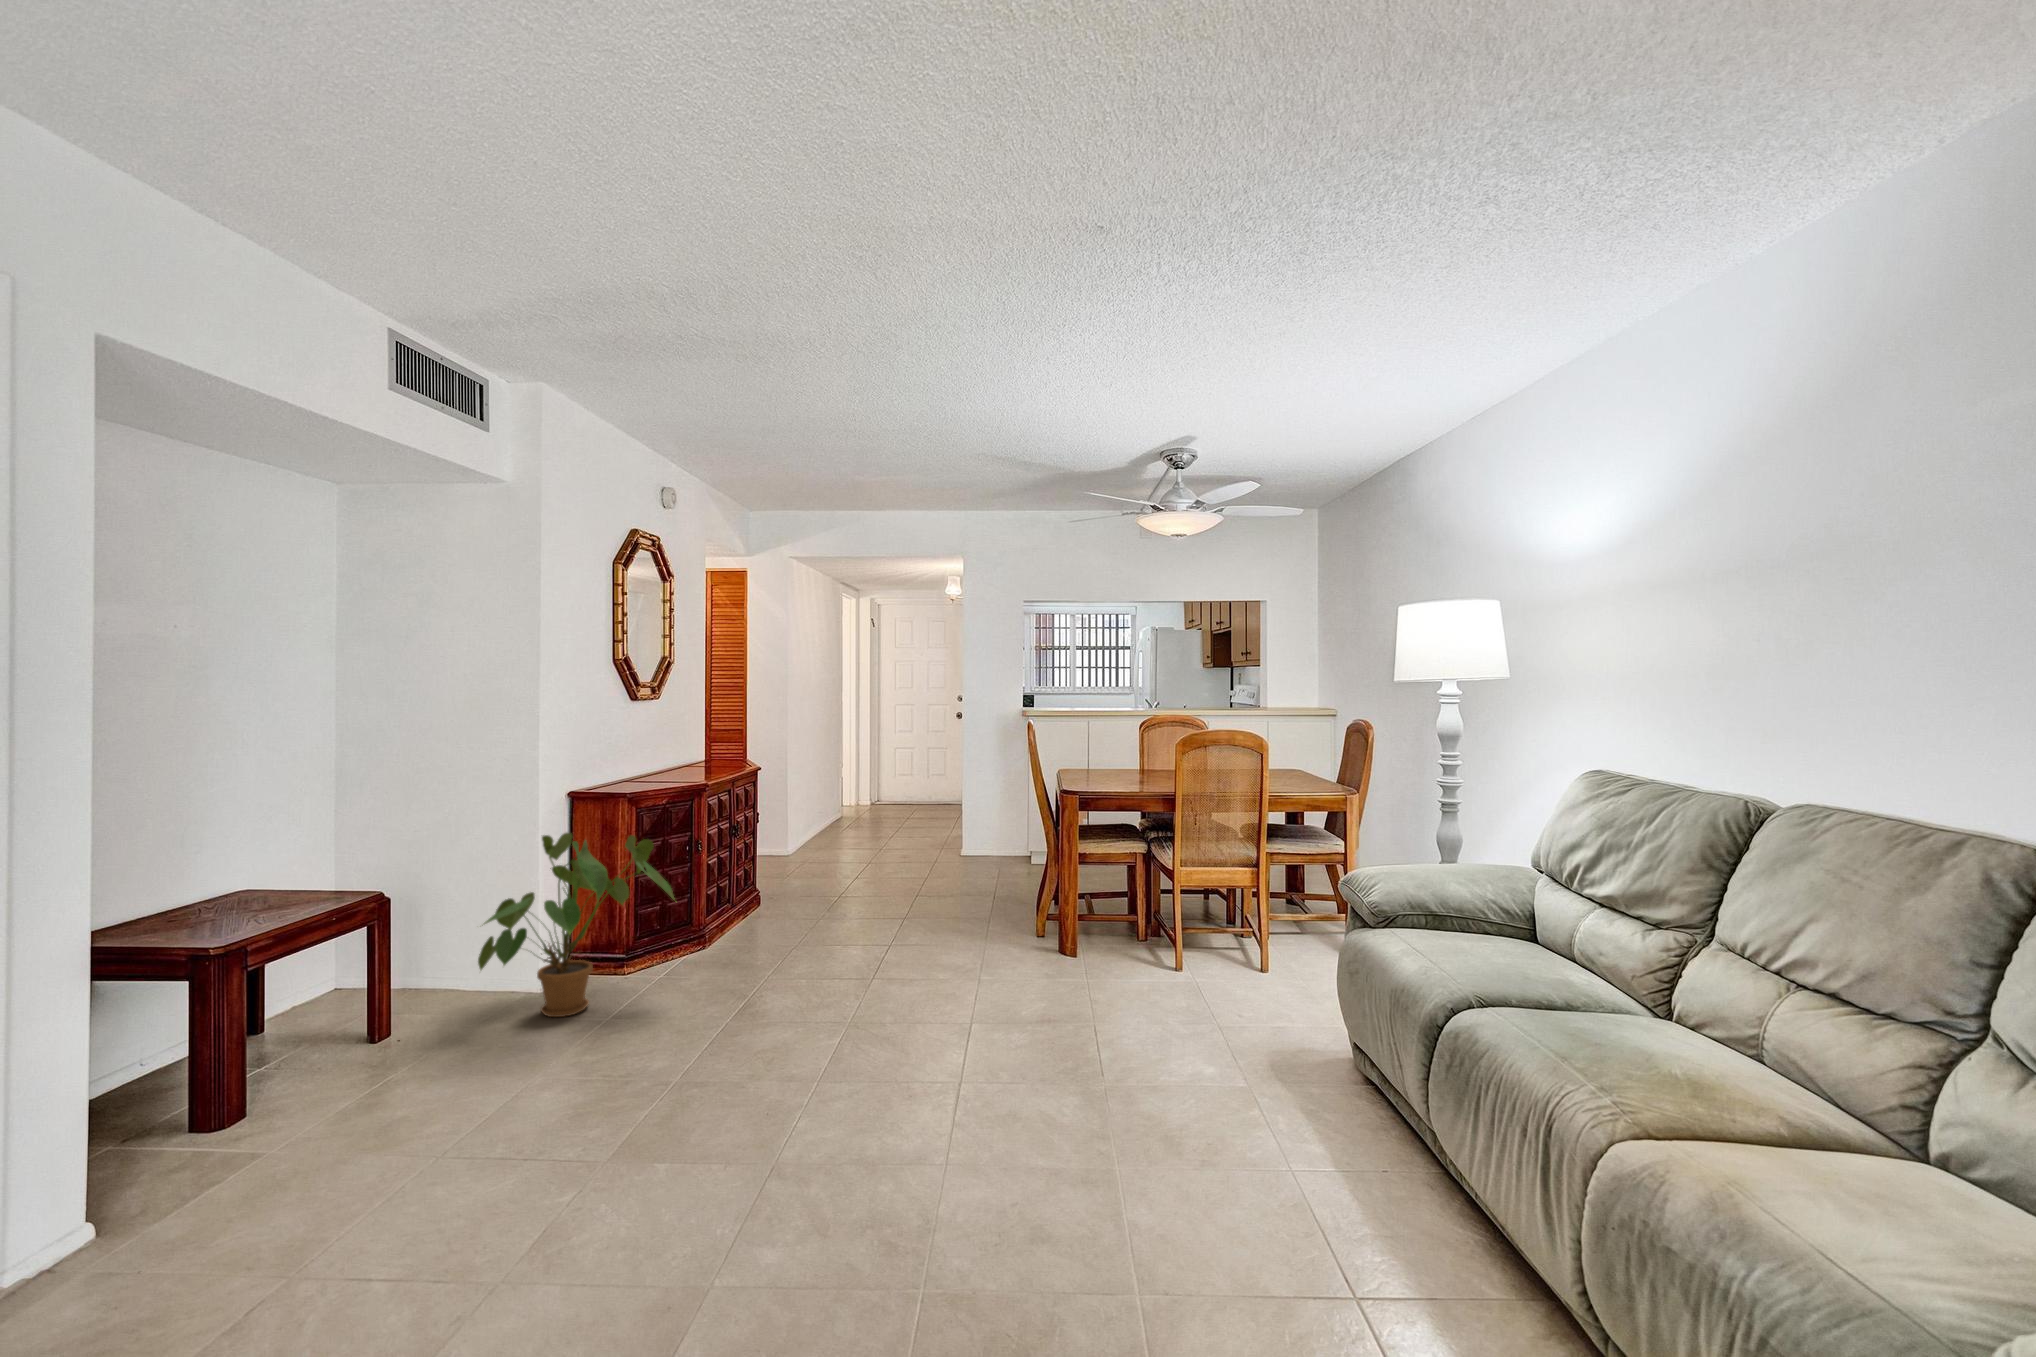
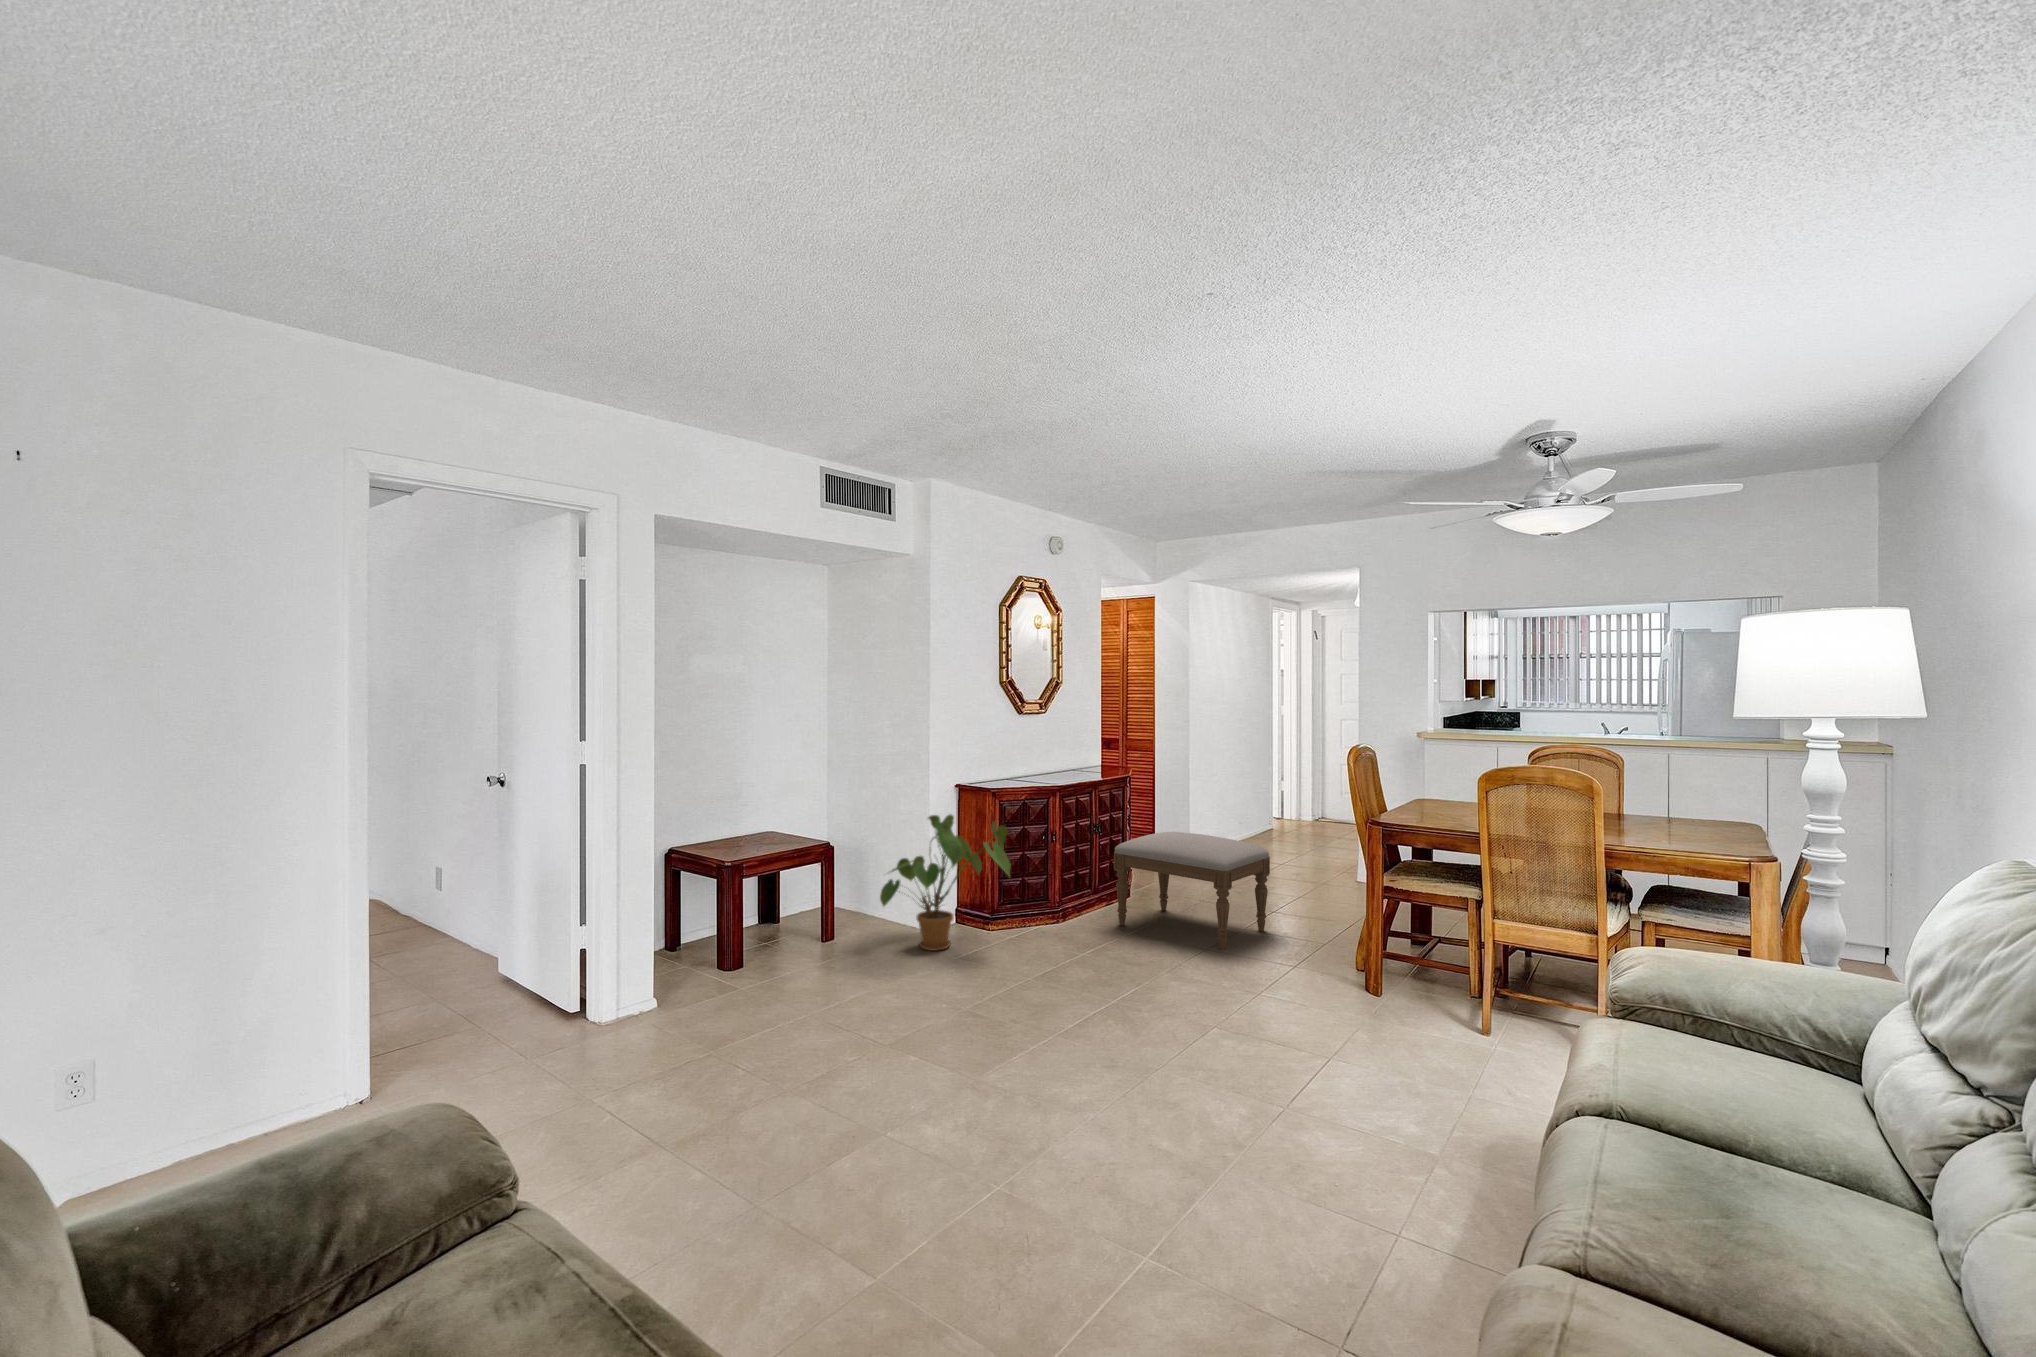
ottoman: none [771,827,932,945] -> present [1114,832,1270,949]

